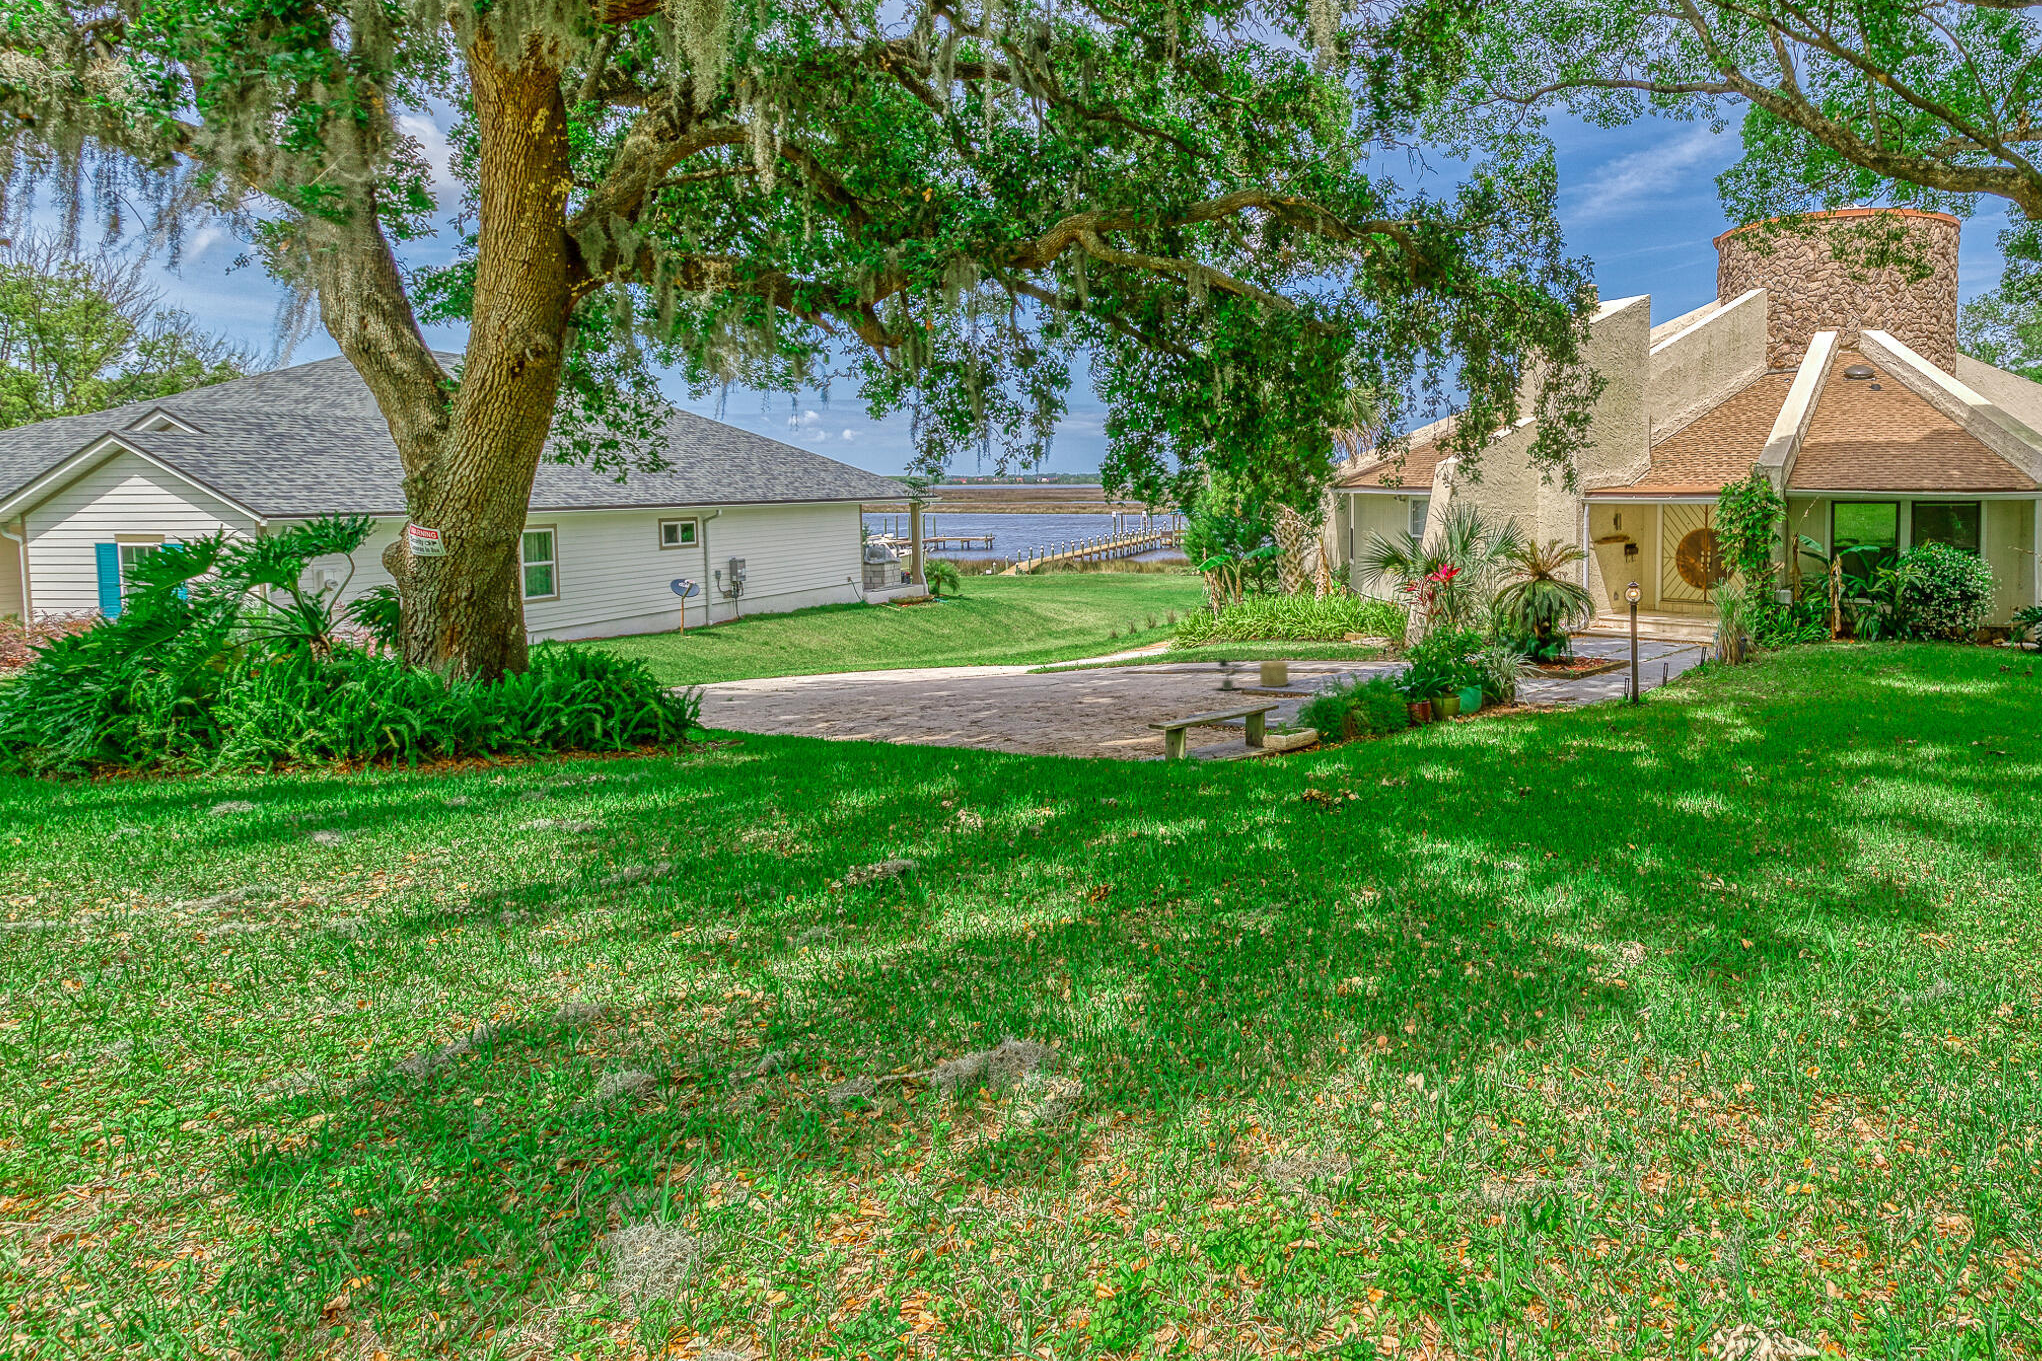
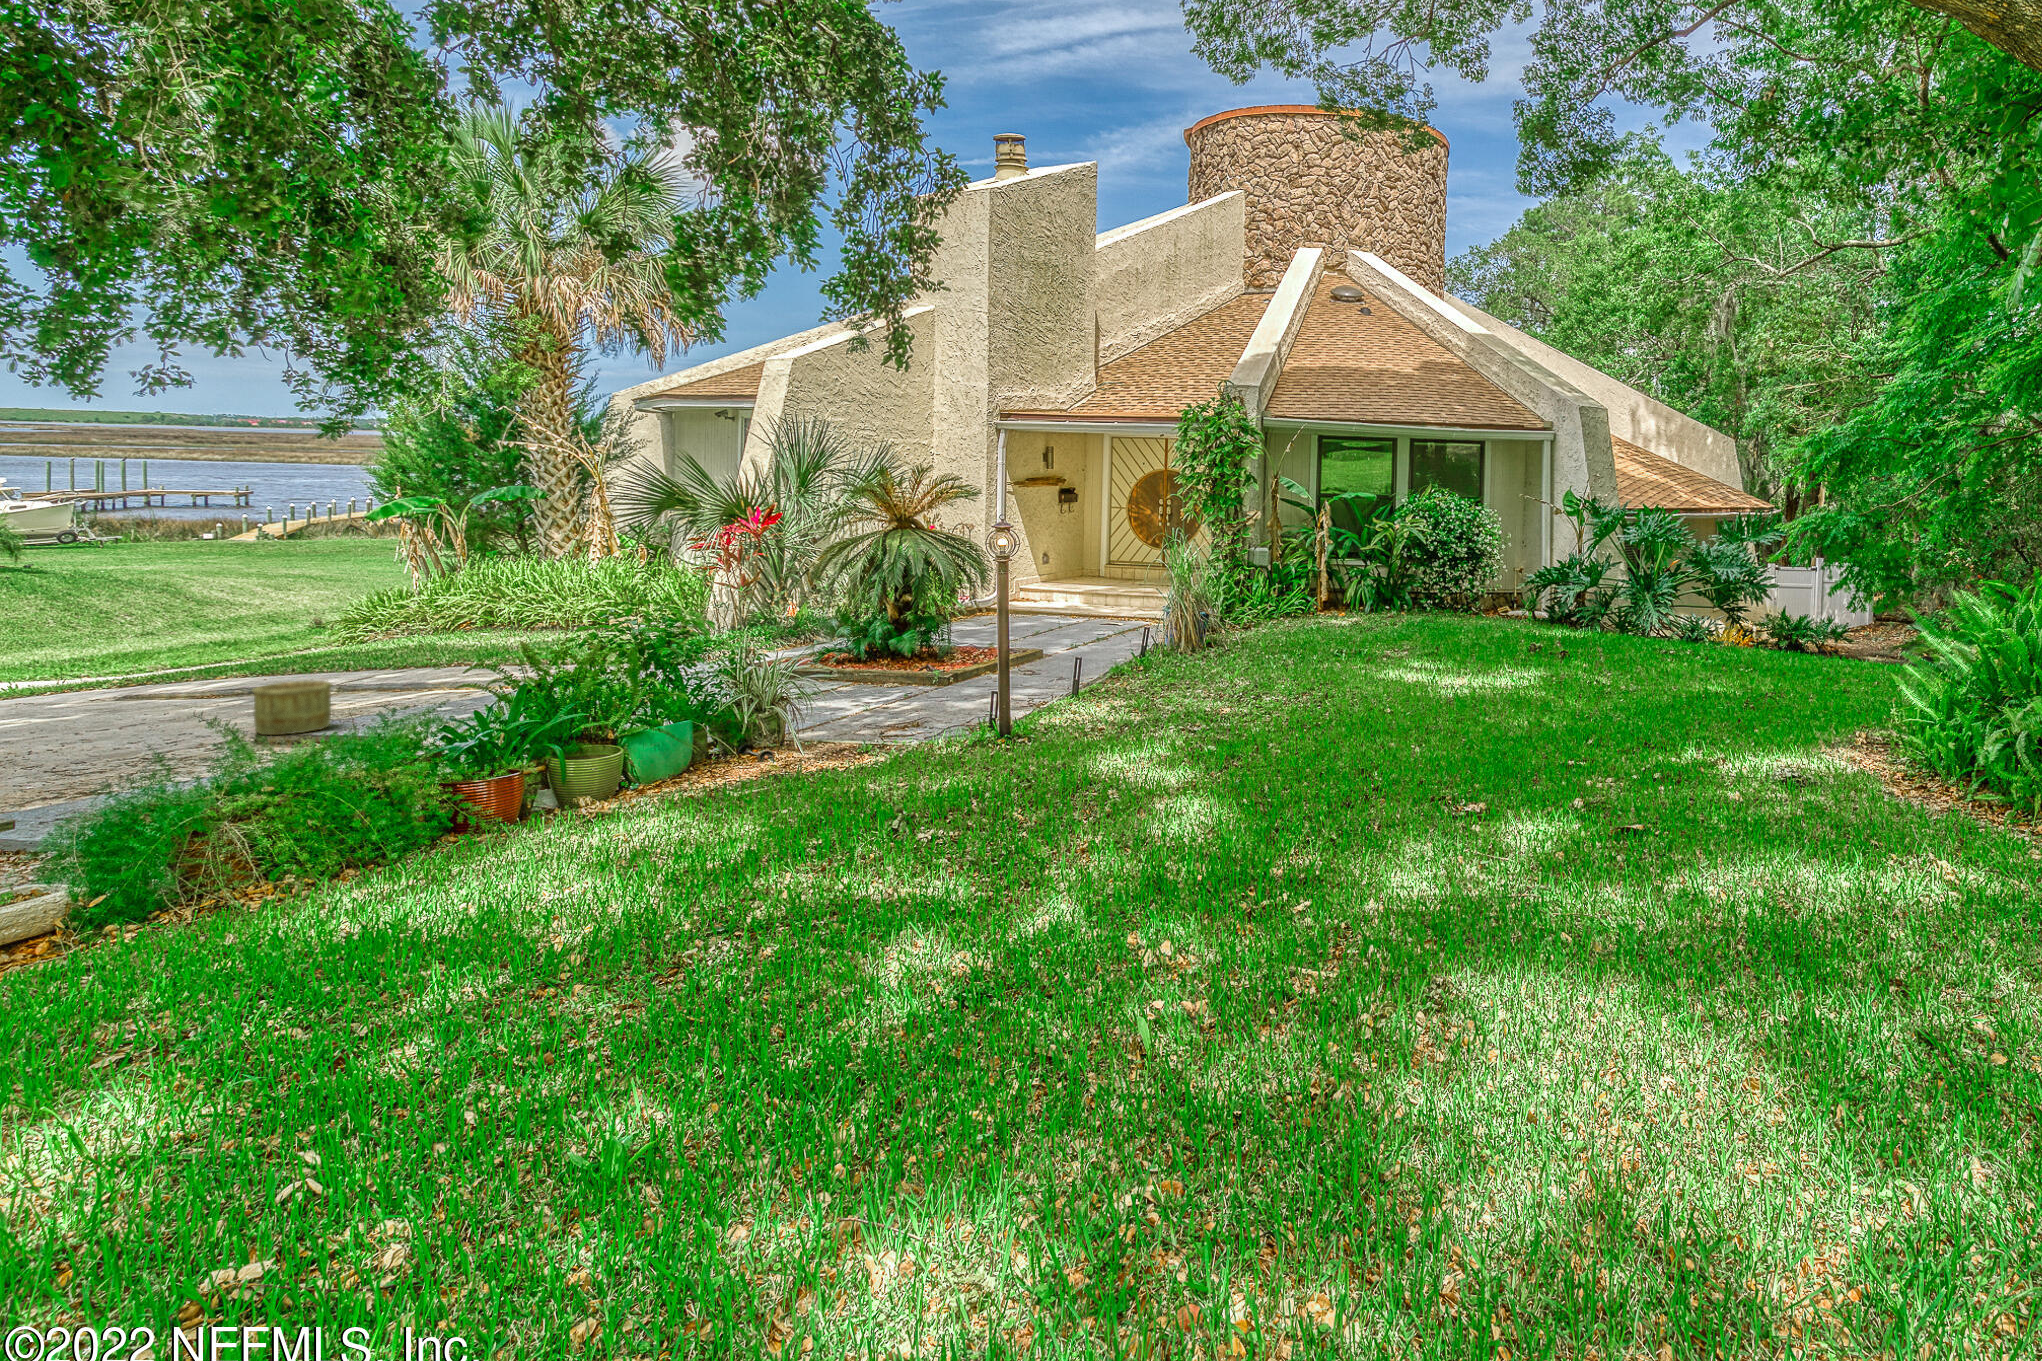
potted plant: present [1217,659,1241,690] -> none [101,683,194,750]

